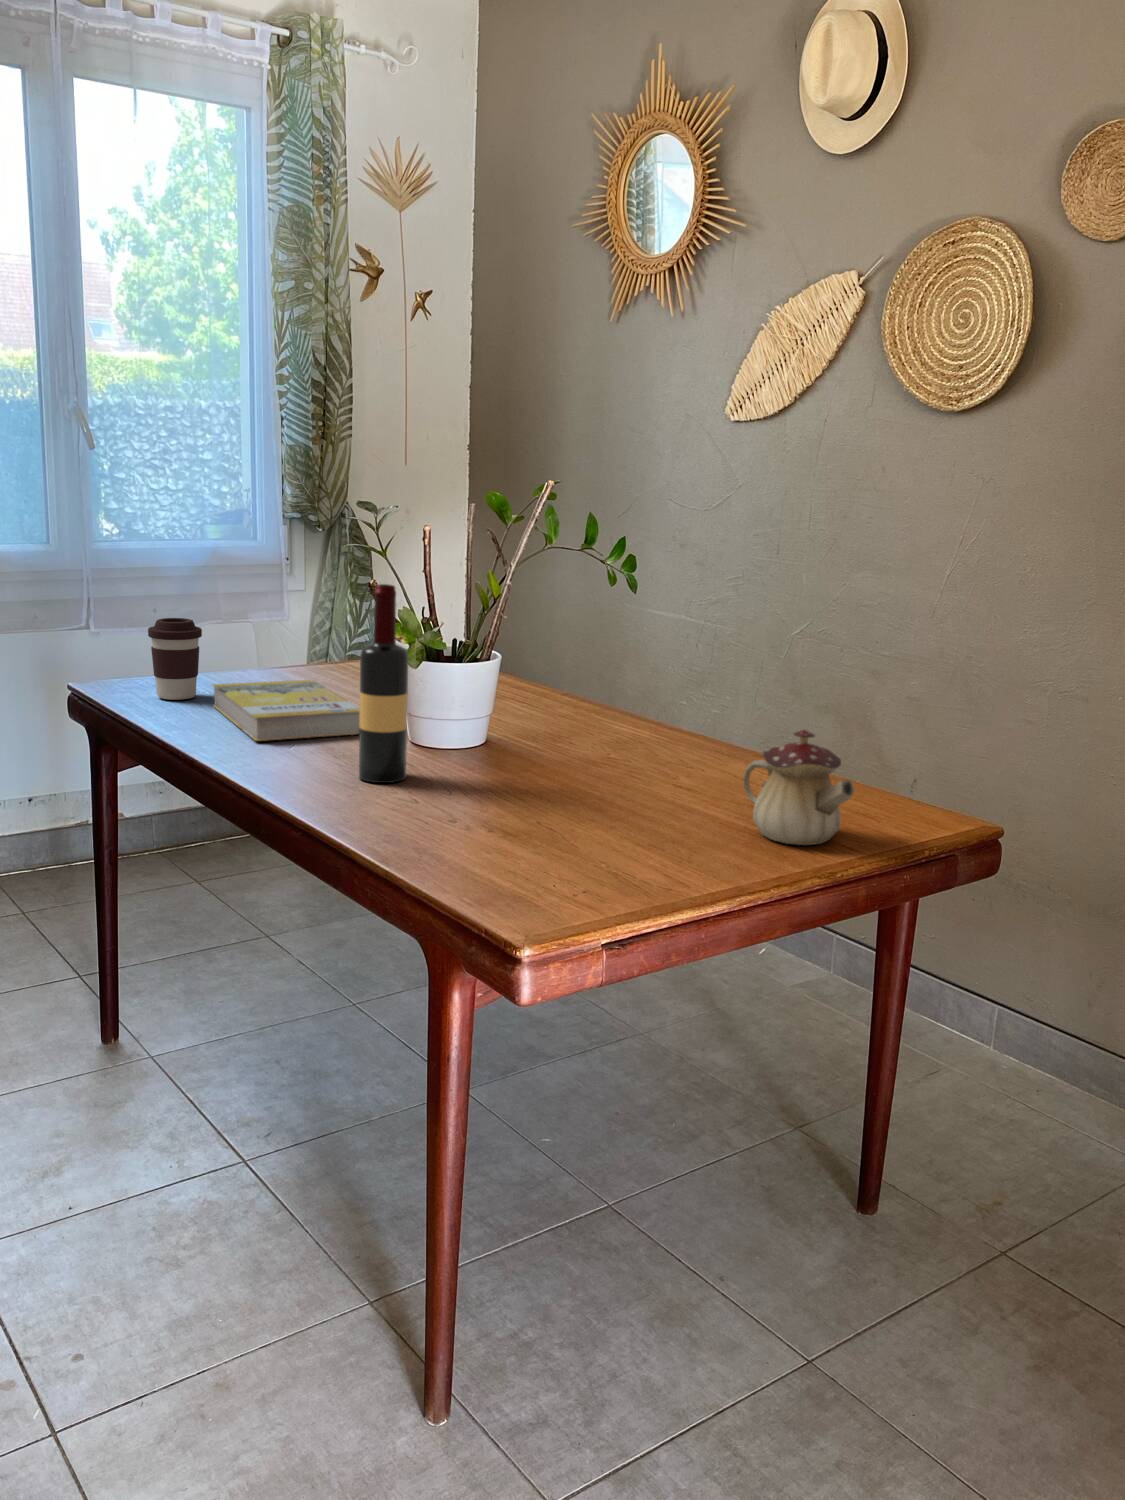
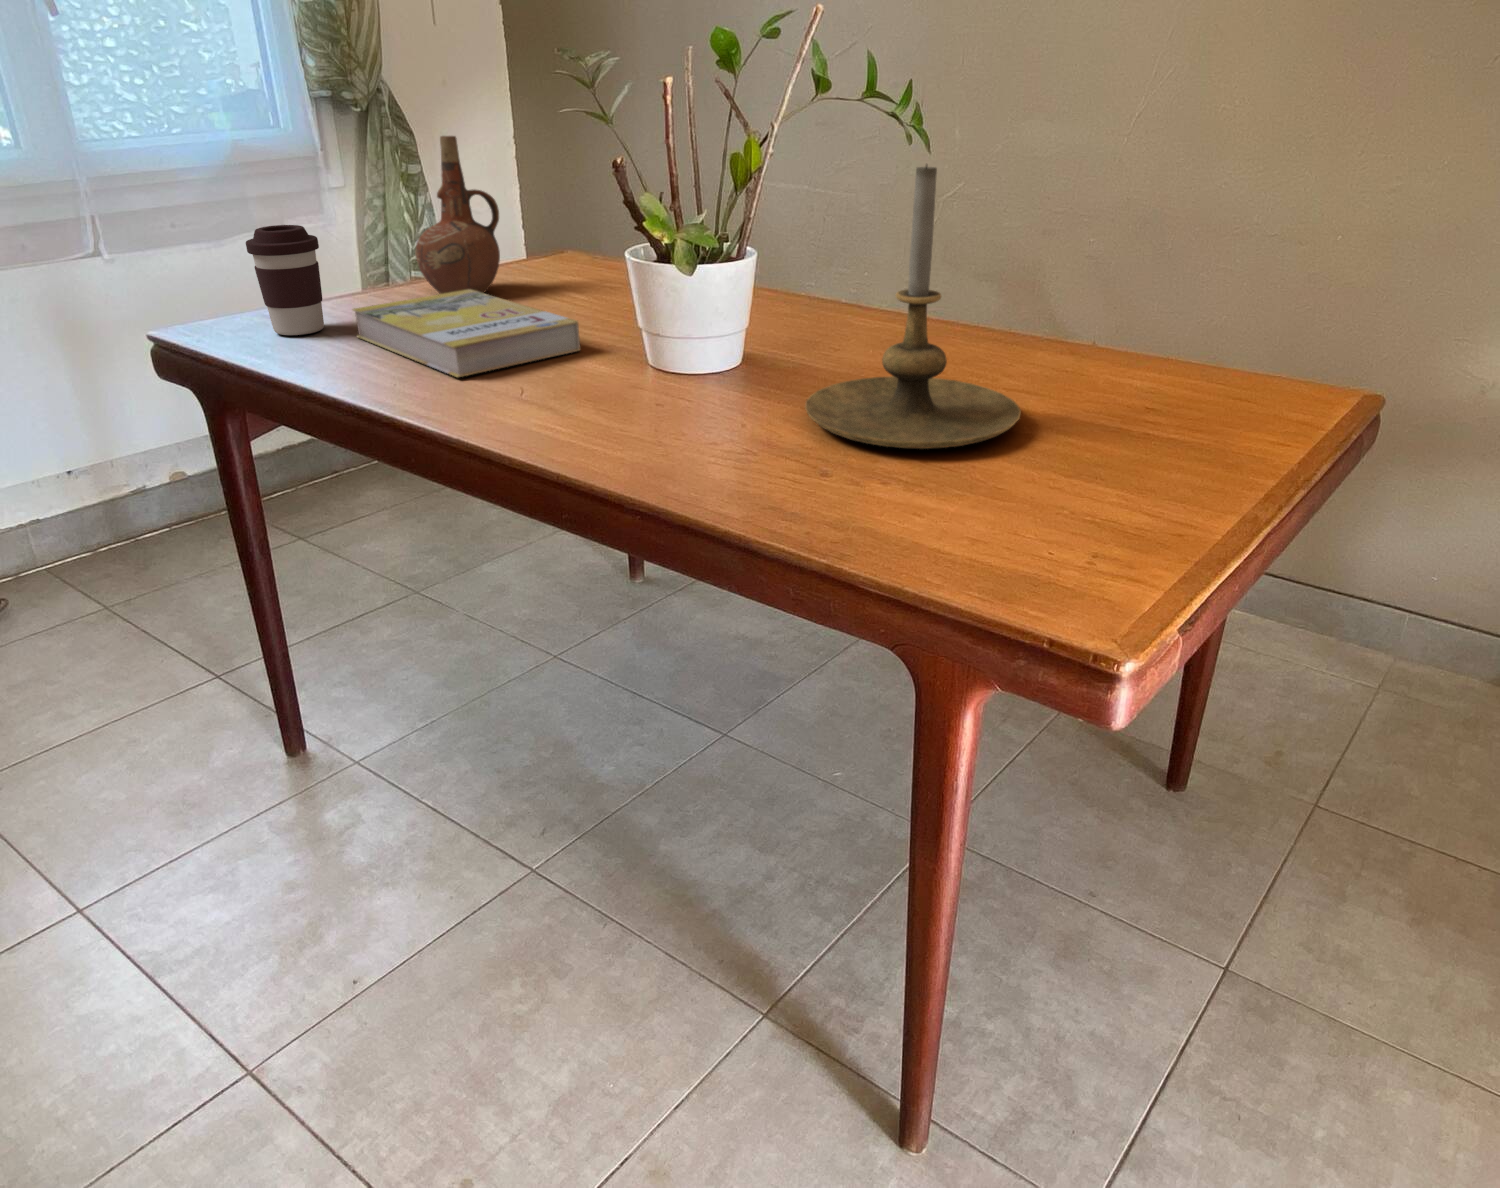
ceramic pitcher: none [287,562,359,685] -> present [415,136,500,294]
wine bottle: present [359,584,408,783] -> none [623,139,693,415]
candle holder: none [469,619,638,828] -> present [805,165,1021,449]
teapot: present [744,730,855,845] -> none [1125,281,1307,427]

